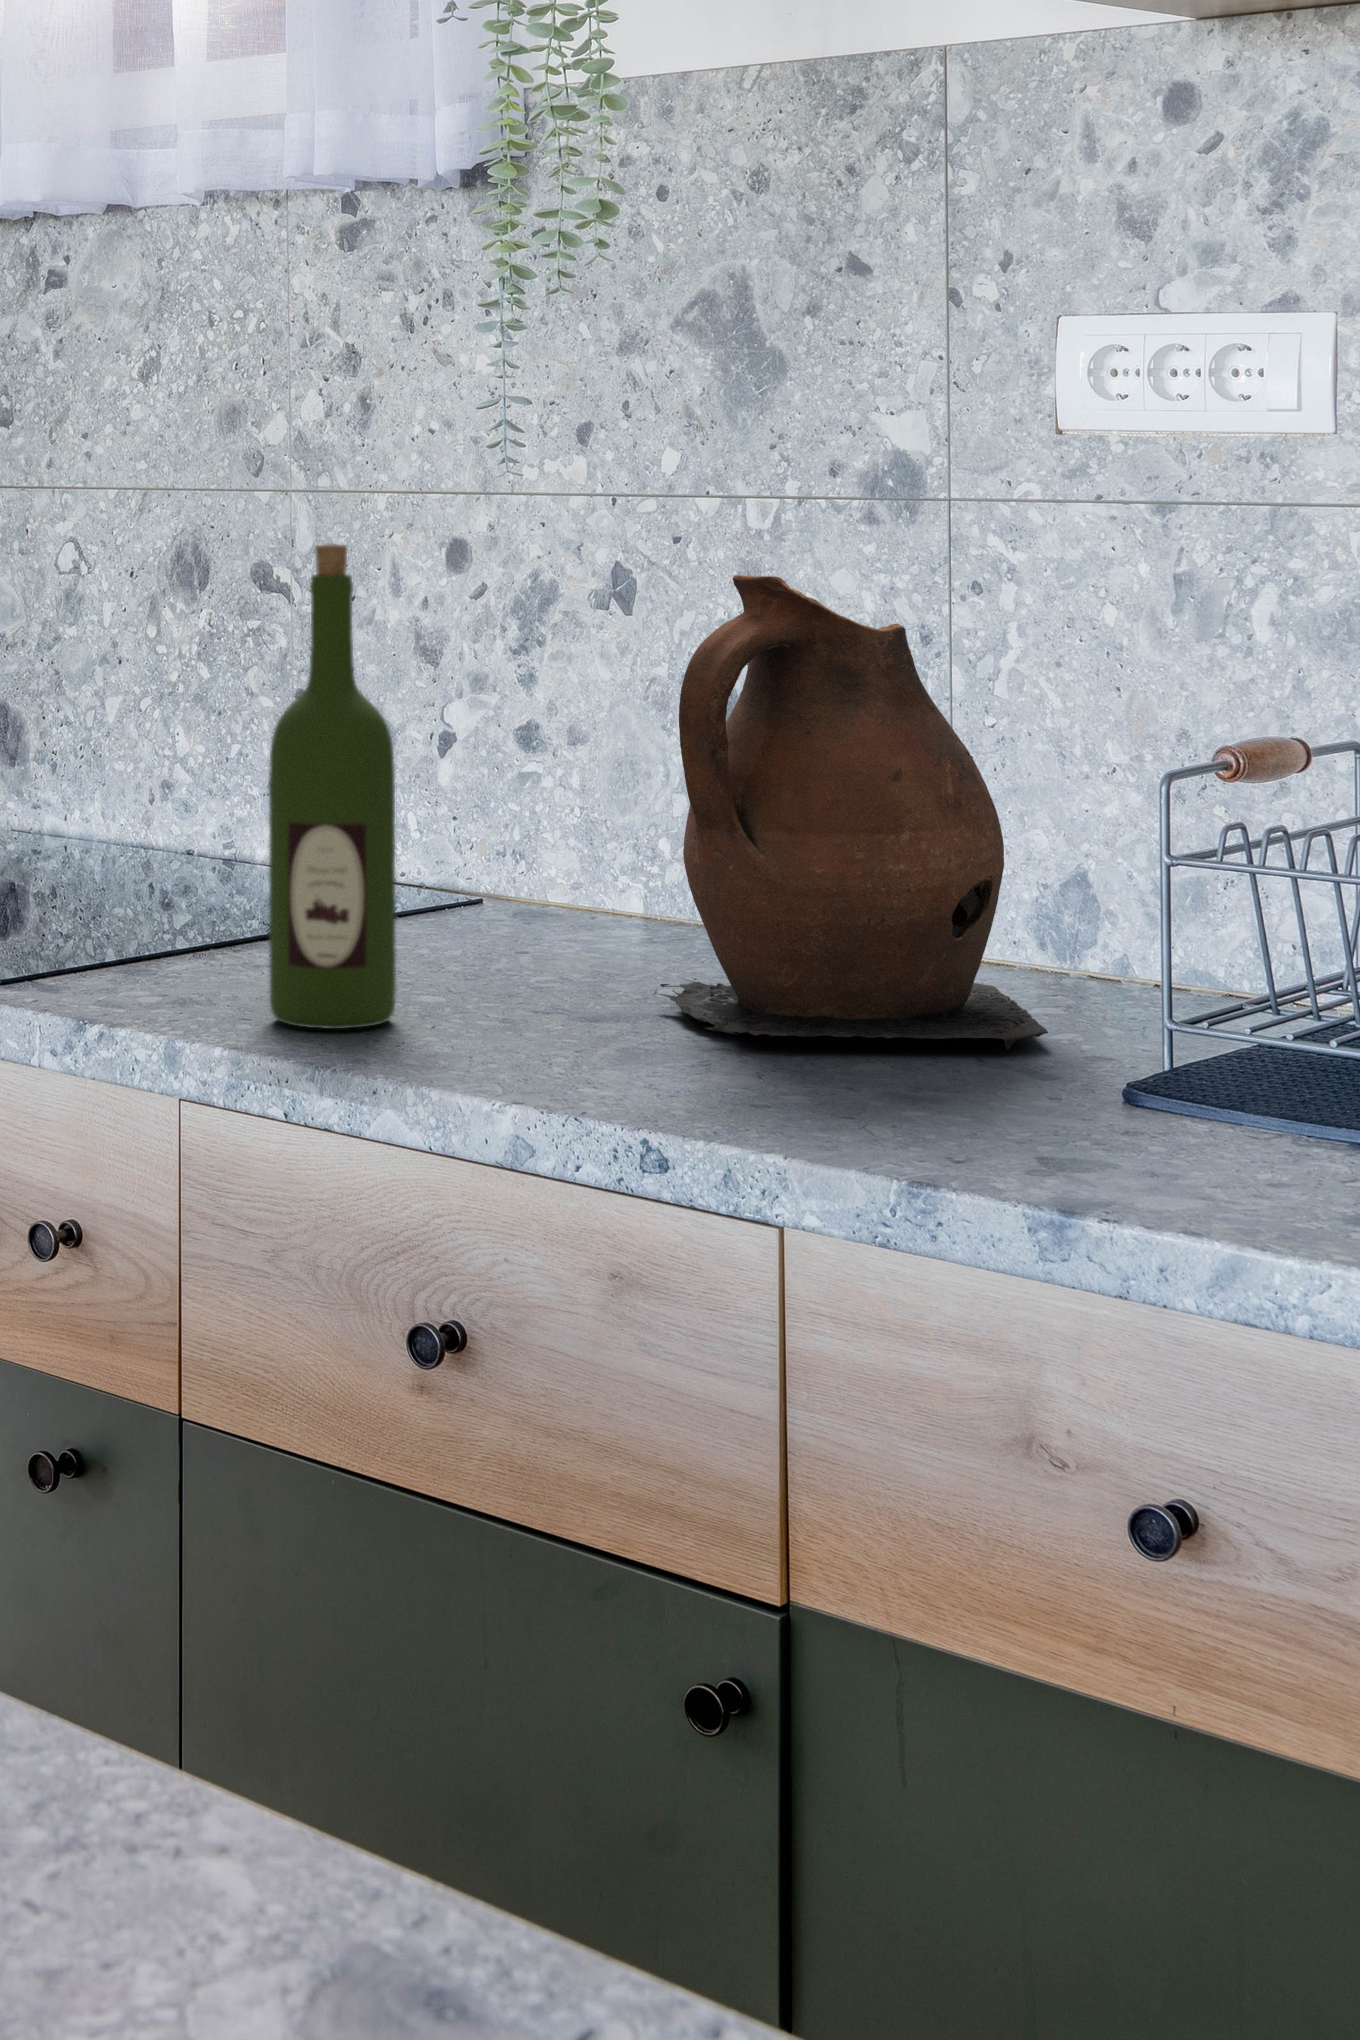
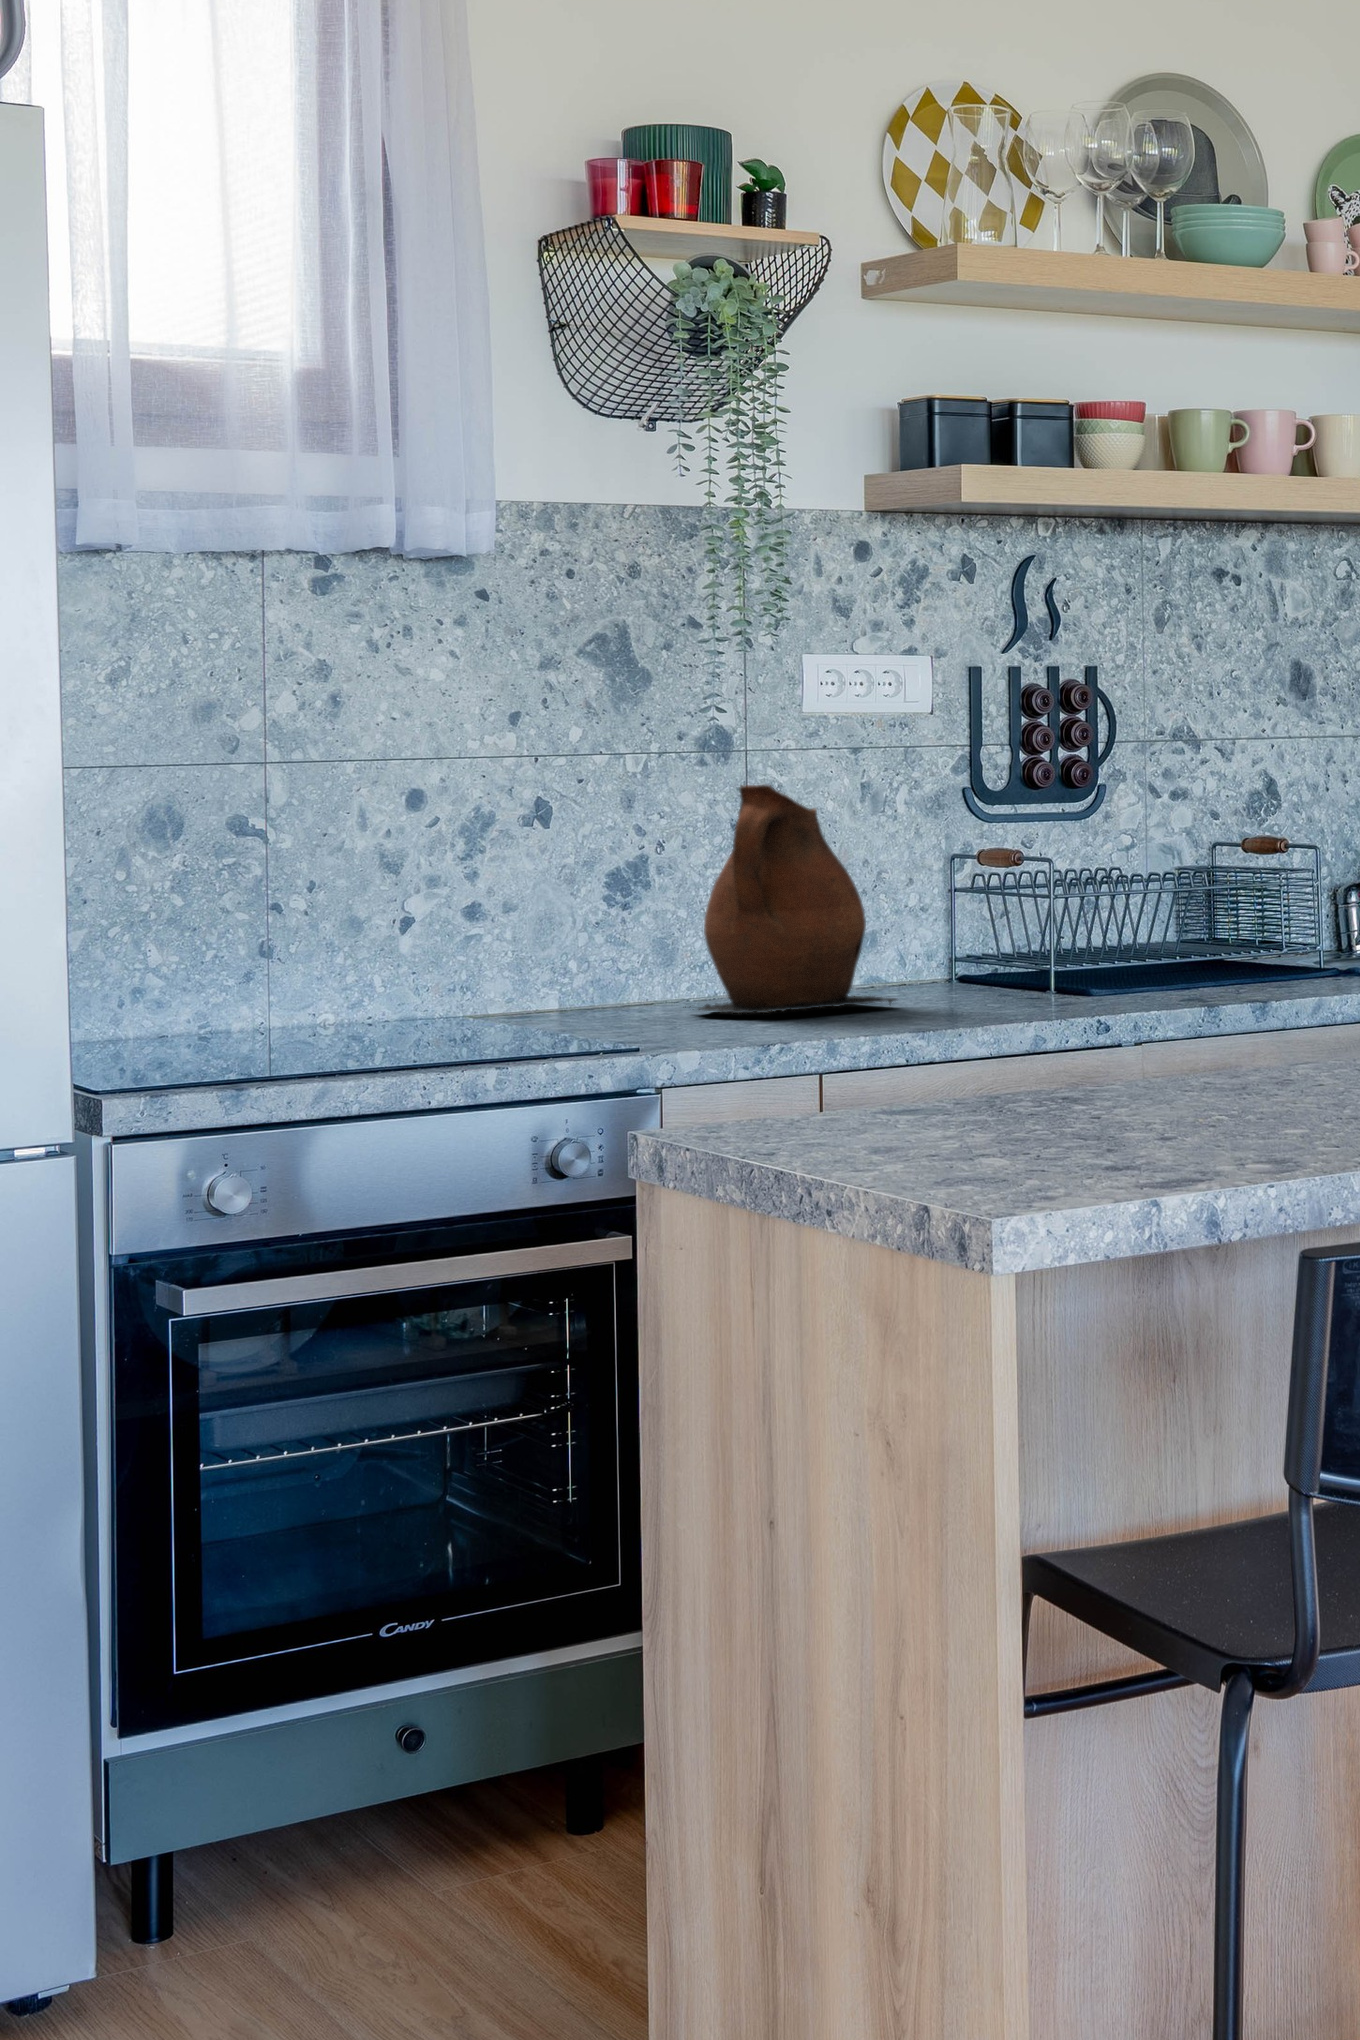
wine bottle: present [269,544,396,1029] -> none [513,775,587,1036]

